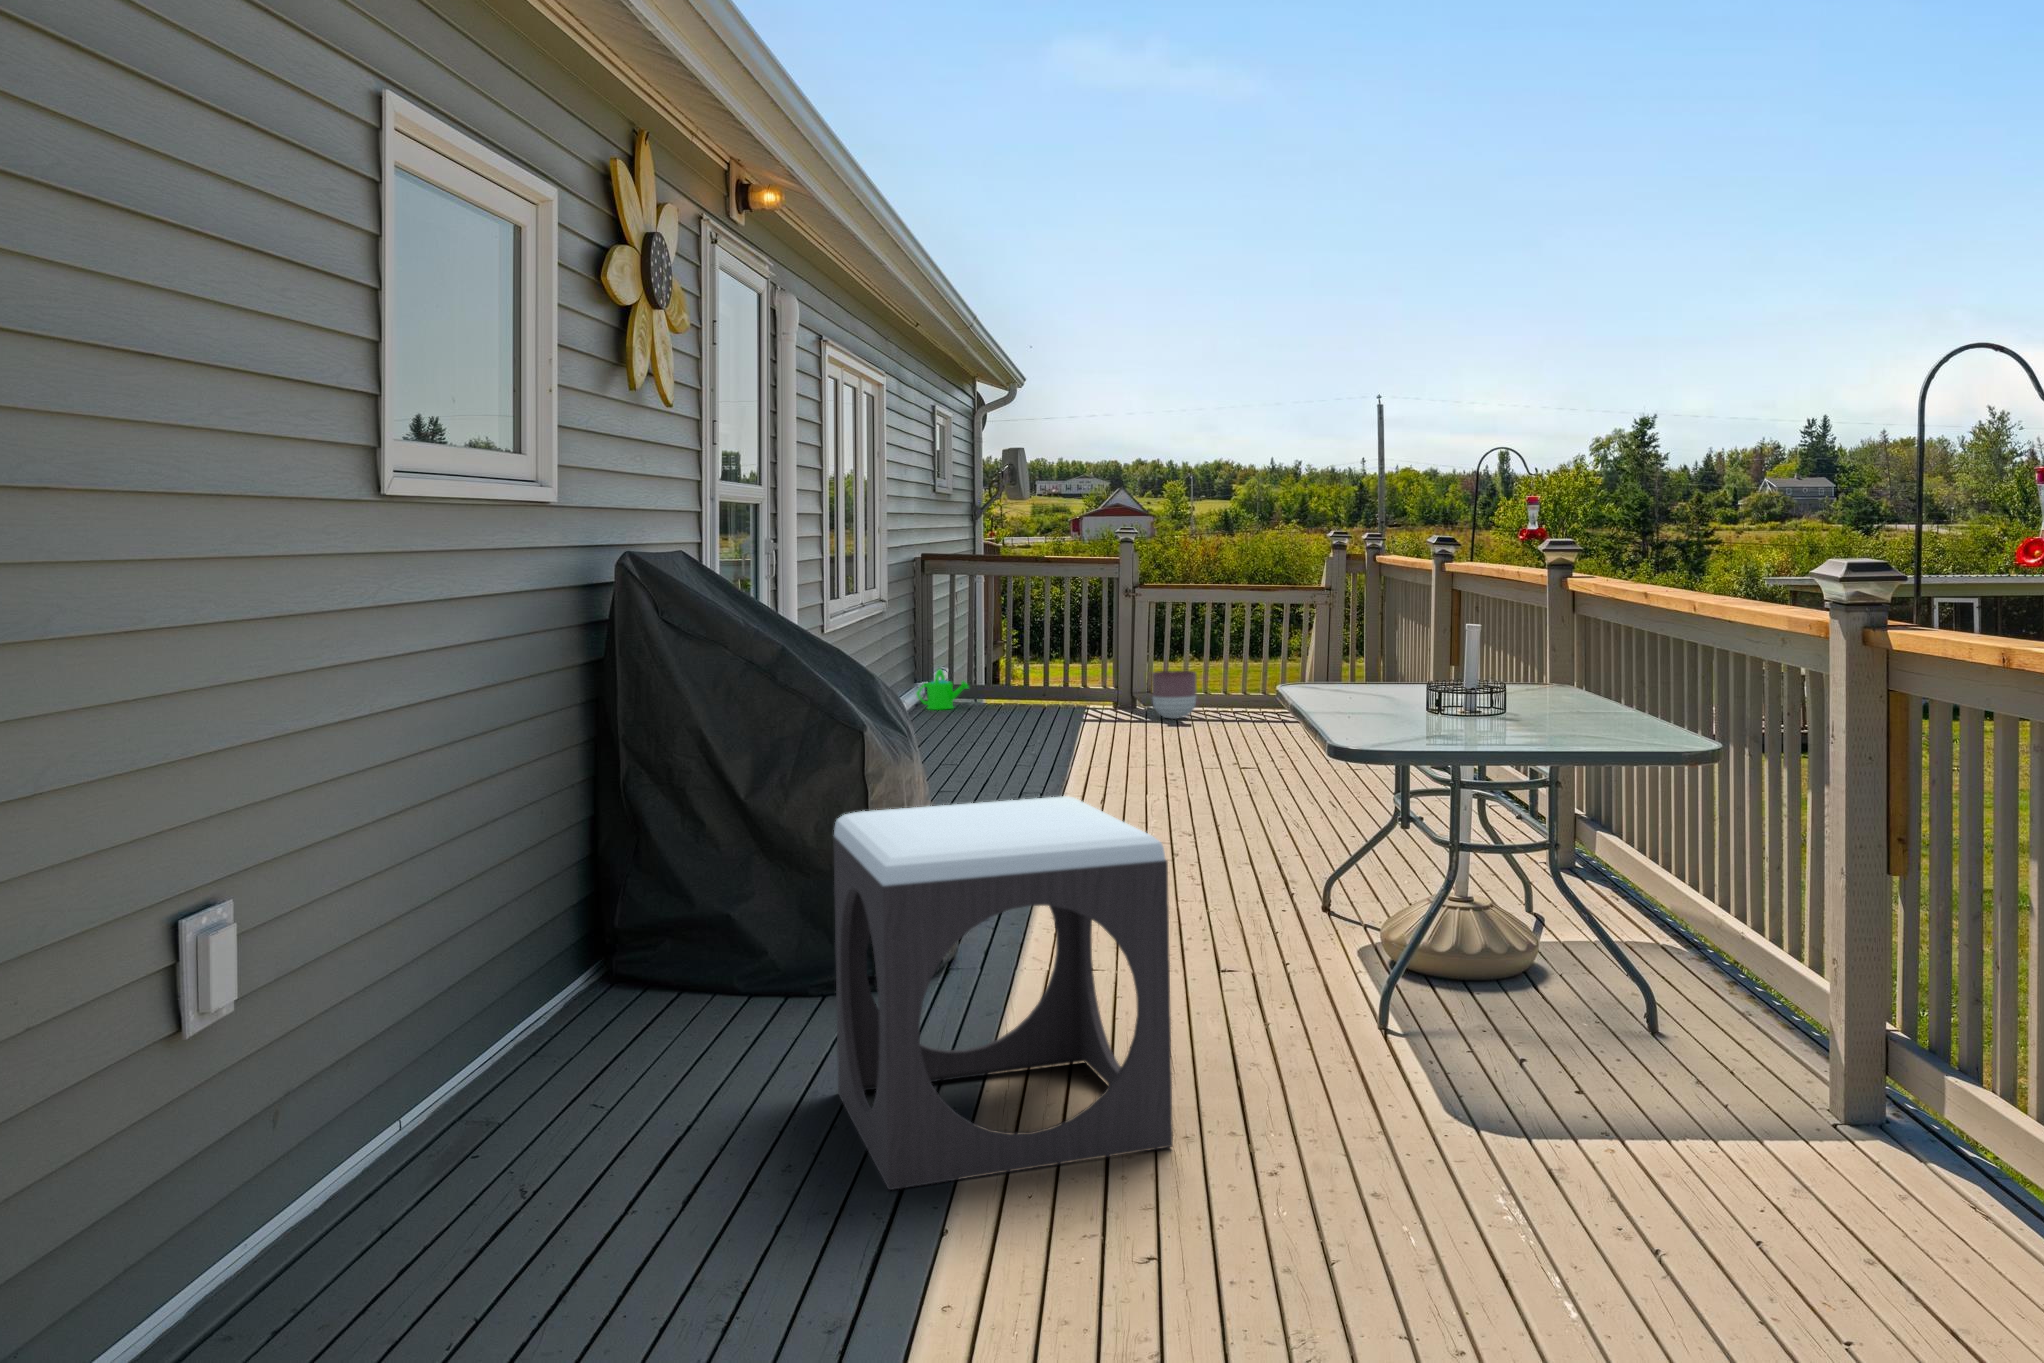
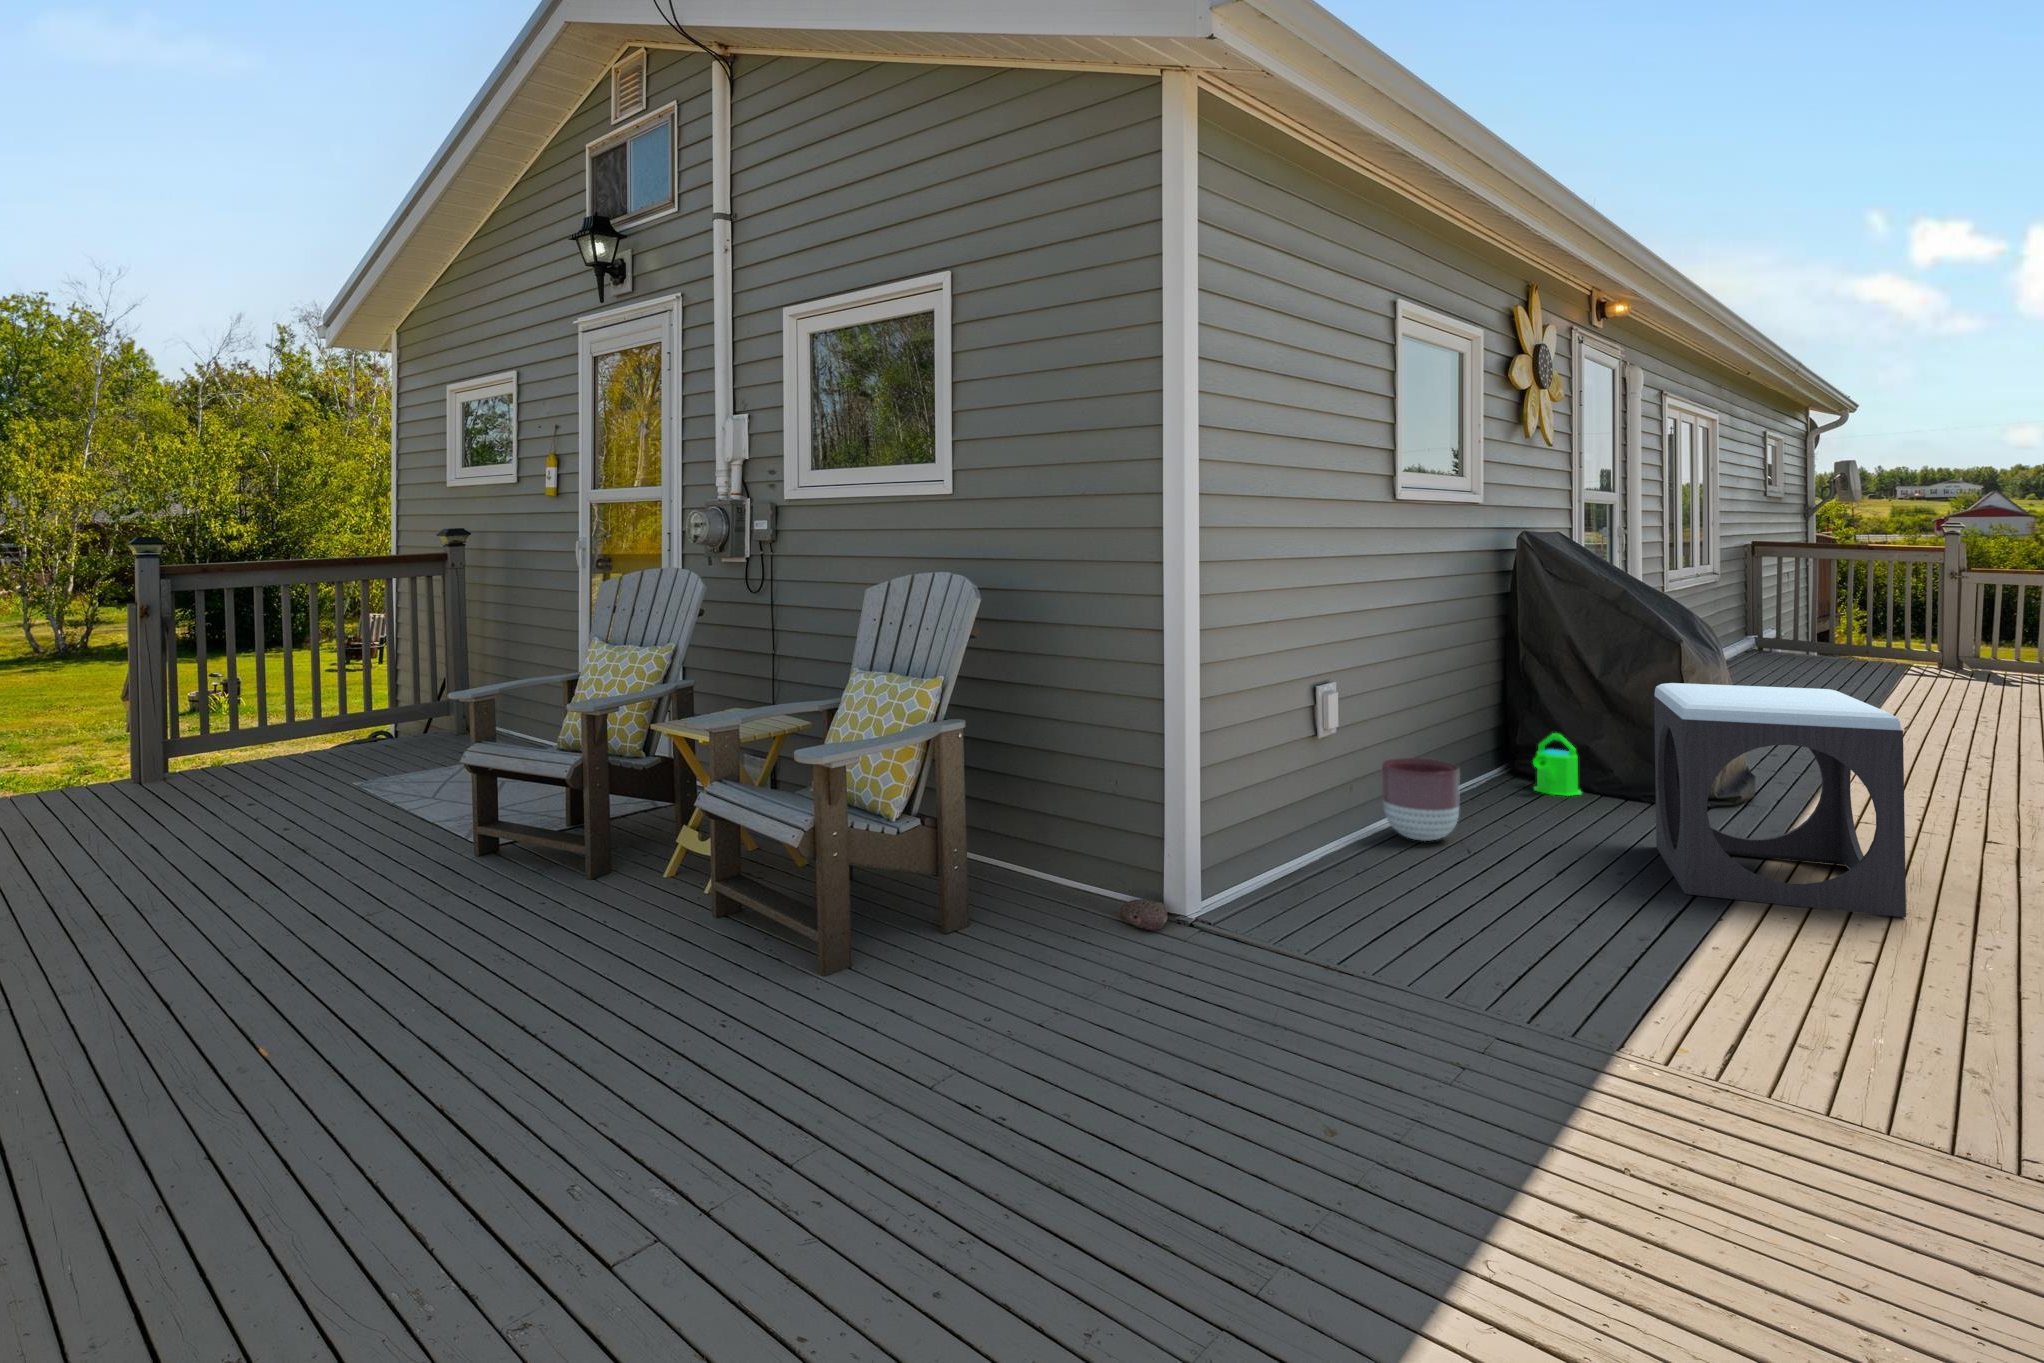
watering can: present [917,669,969,710] -> present [1533,733,1581,796]
planter: present [1152,671,1197,719] -> present [1382,758,1460,841]

